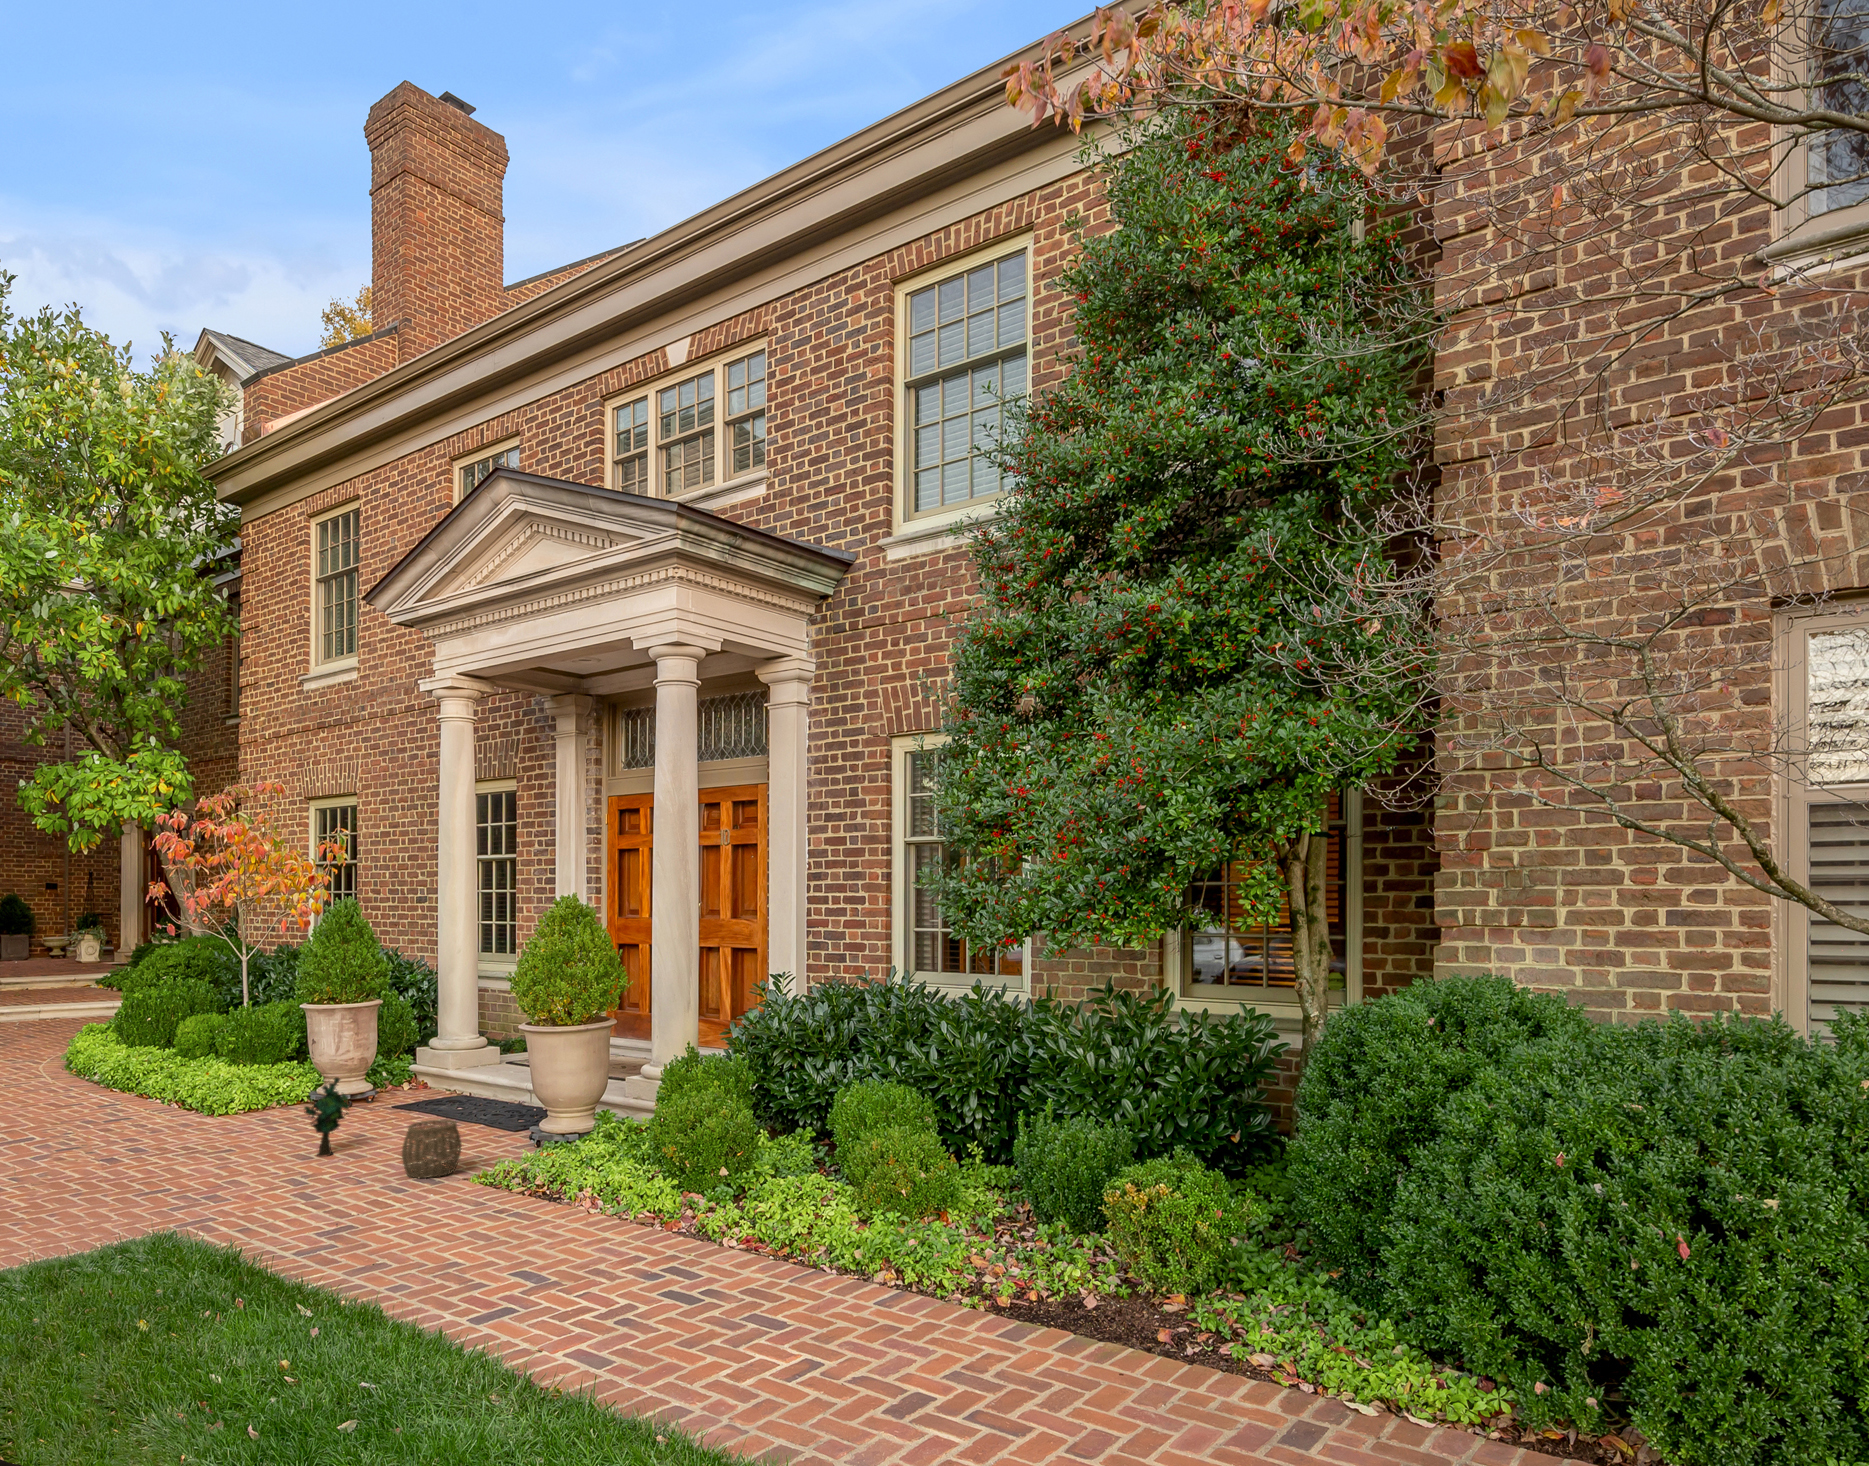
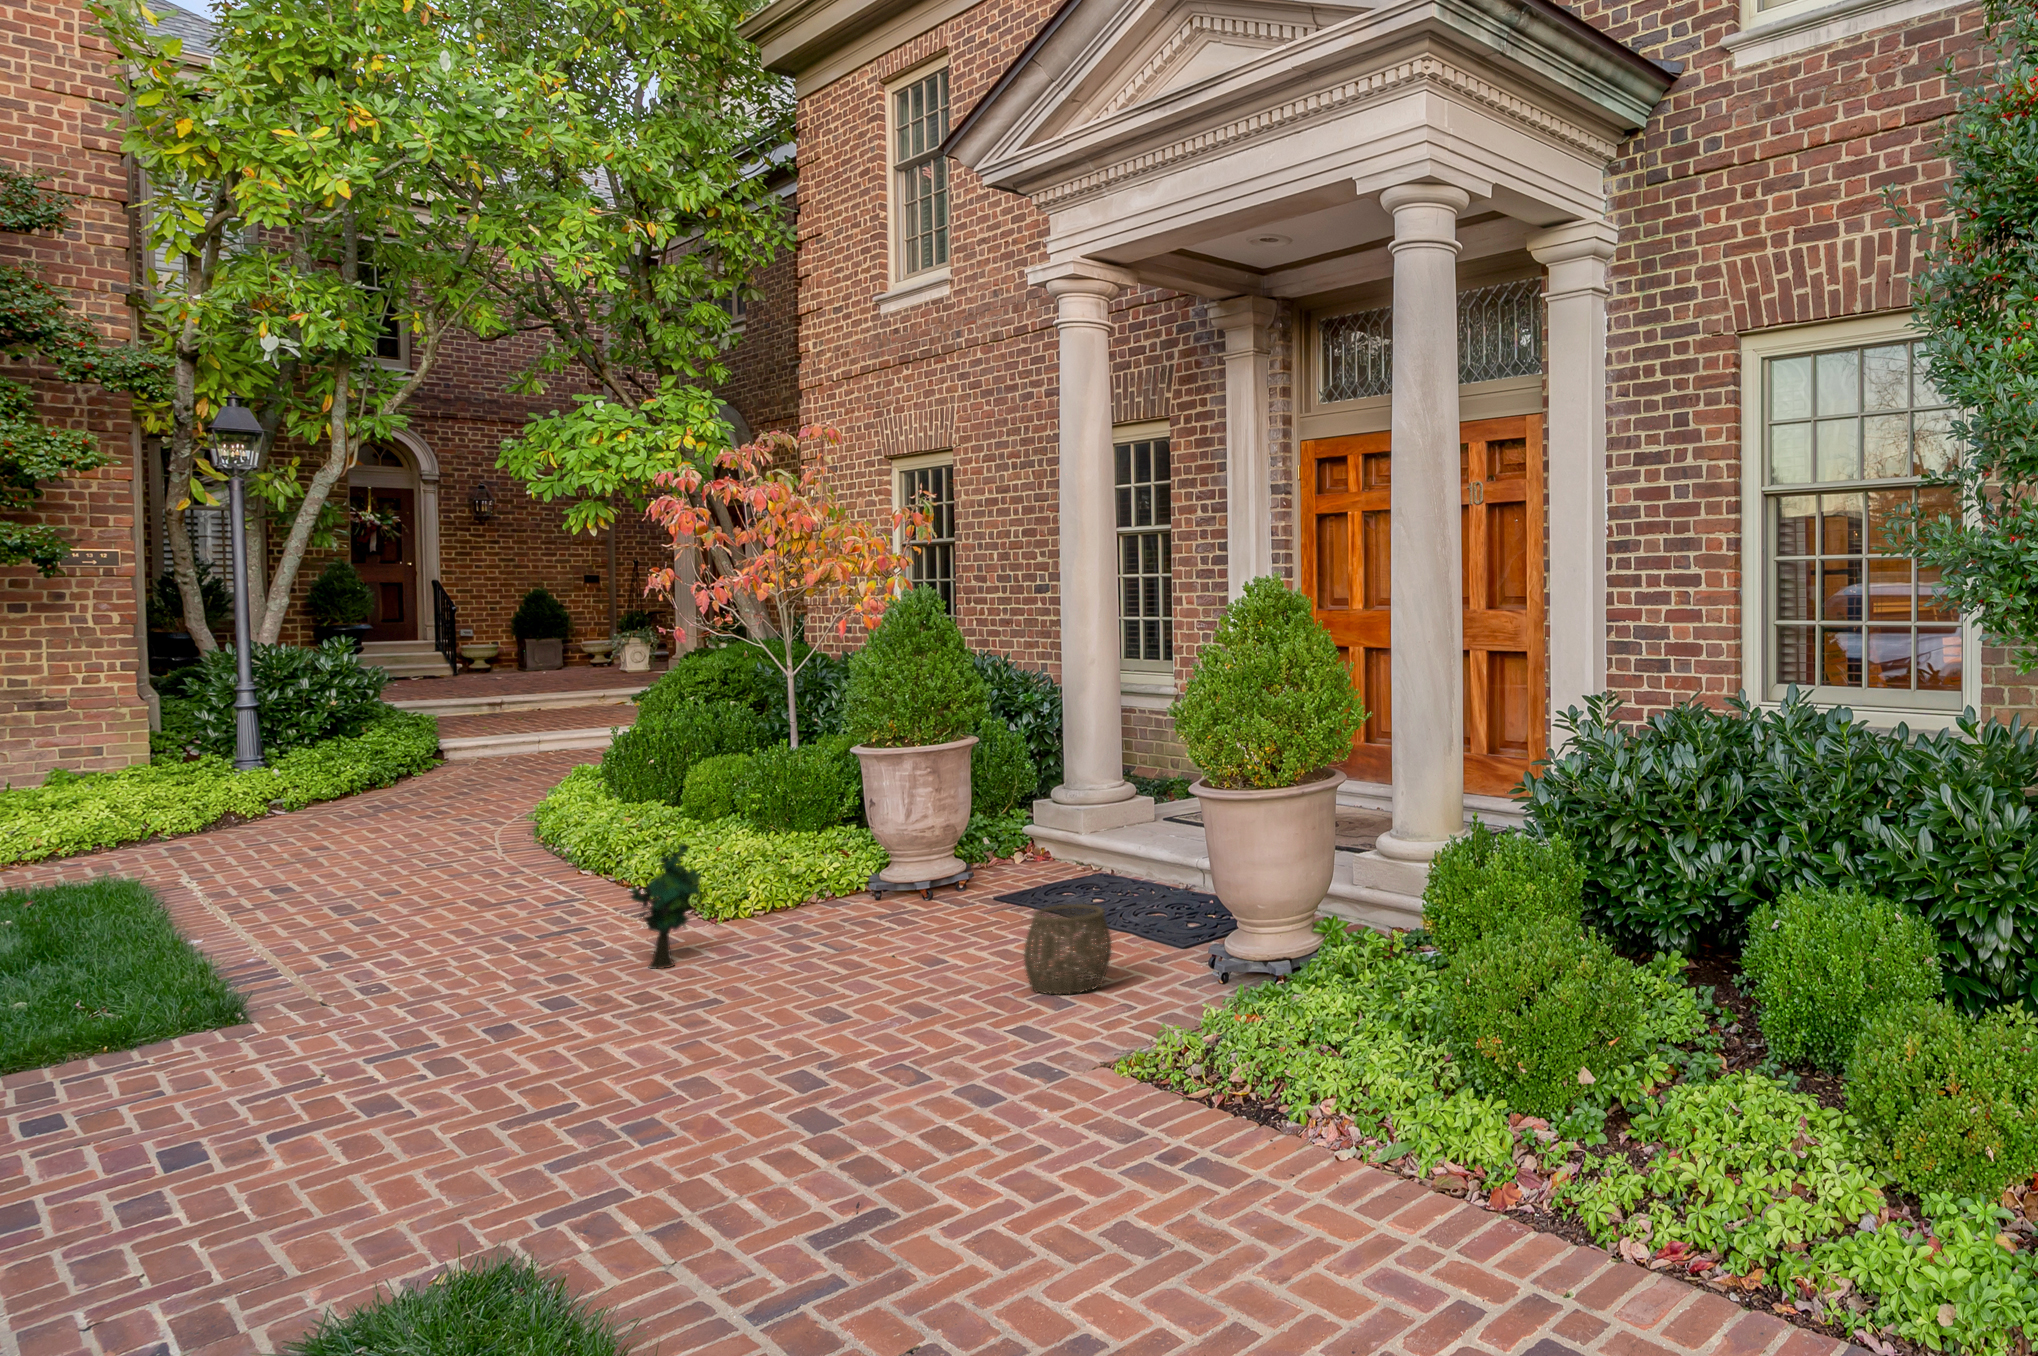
decorative plant: present [304,1077,349,1157] -> present [631,844,702,969]

